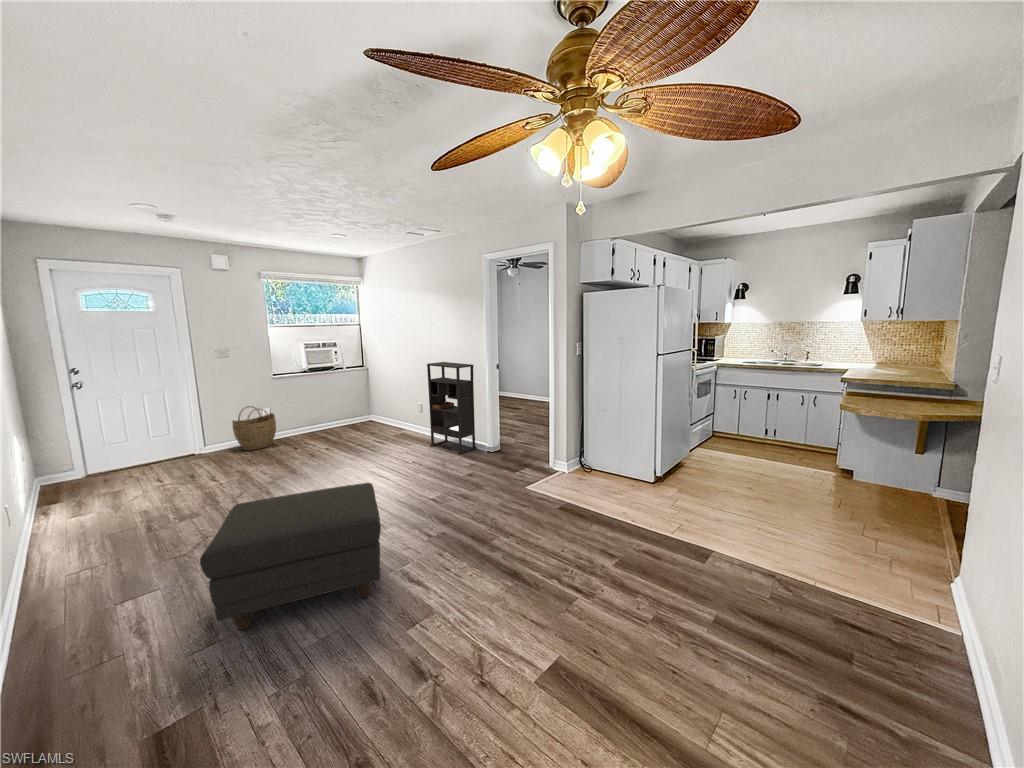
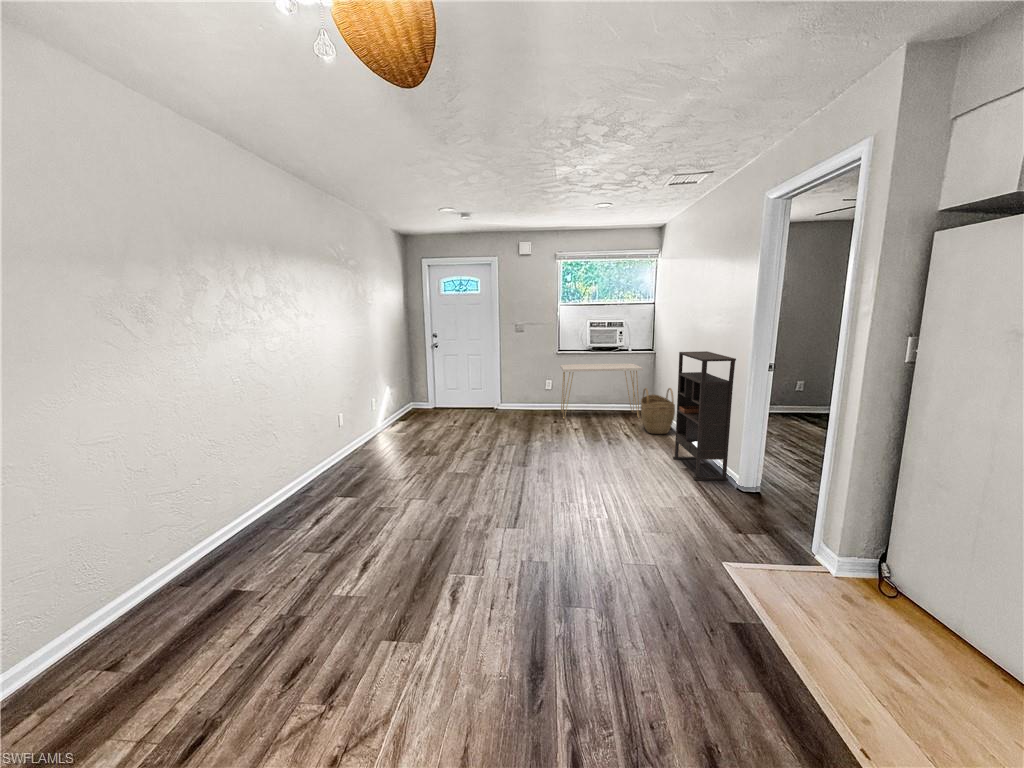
console table: none [279,380,368,442] -> present [560,363,643,419]
woven basket: present [232,406,276,451] -> present [641,388,675,434]
ottoman: present [200,483,381,630] -> none [306,454,473,585]

